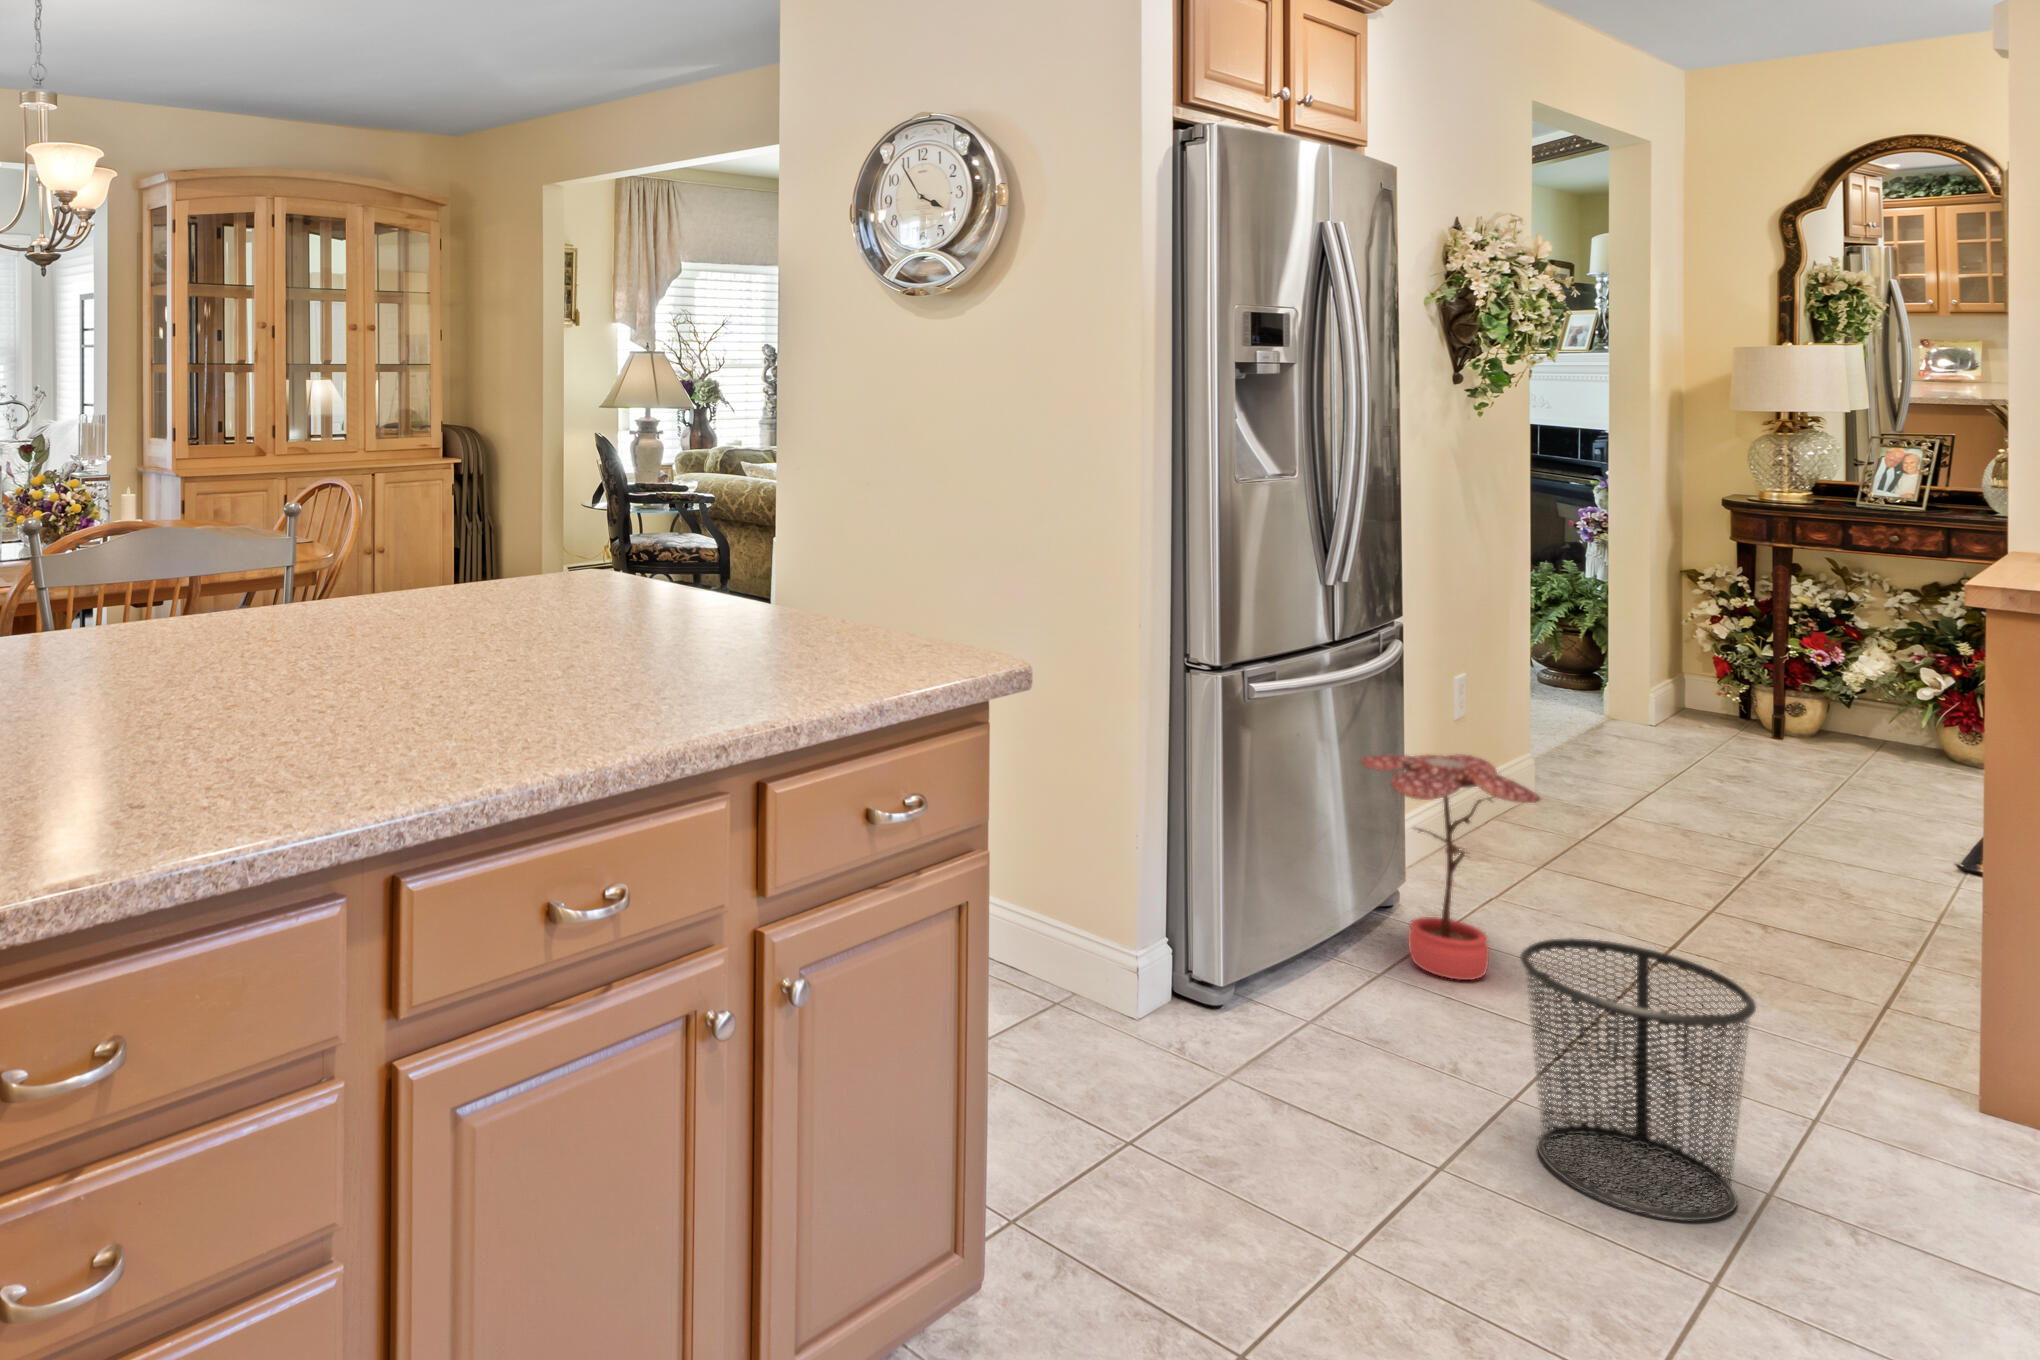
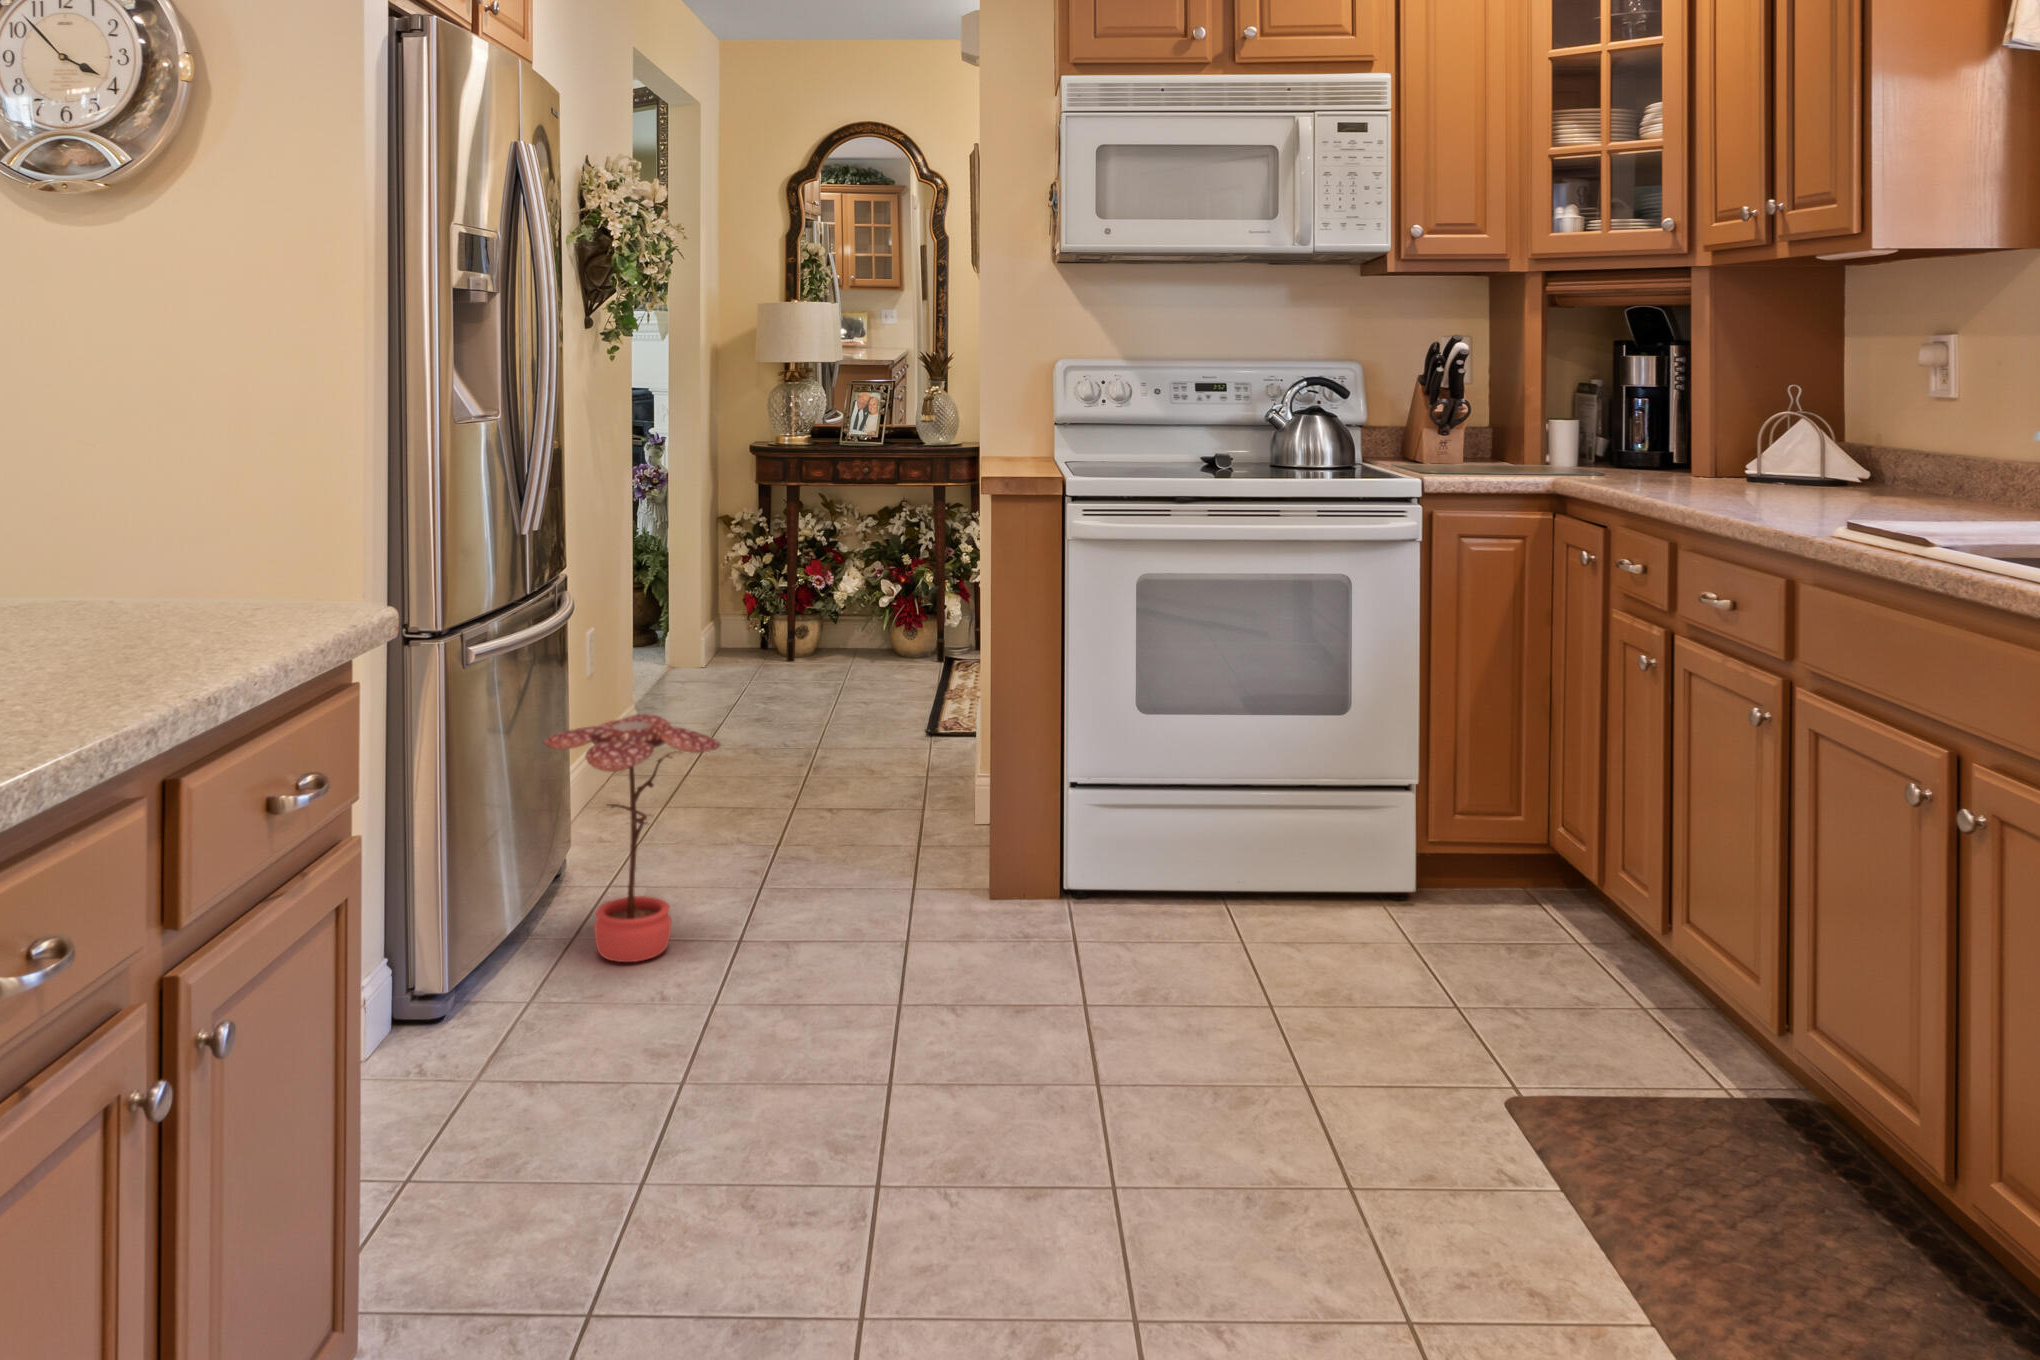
trash can: present [1520,938,1756,1220] -> none [765,869,958,1145]

